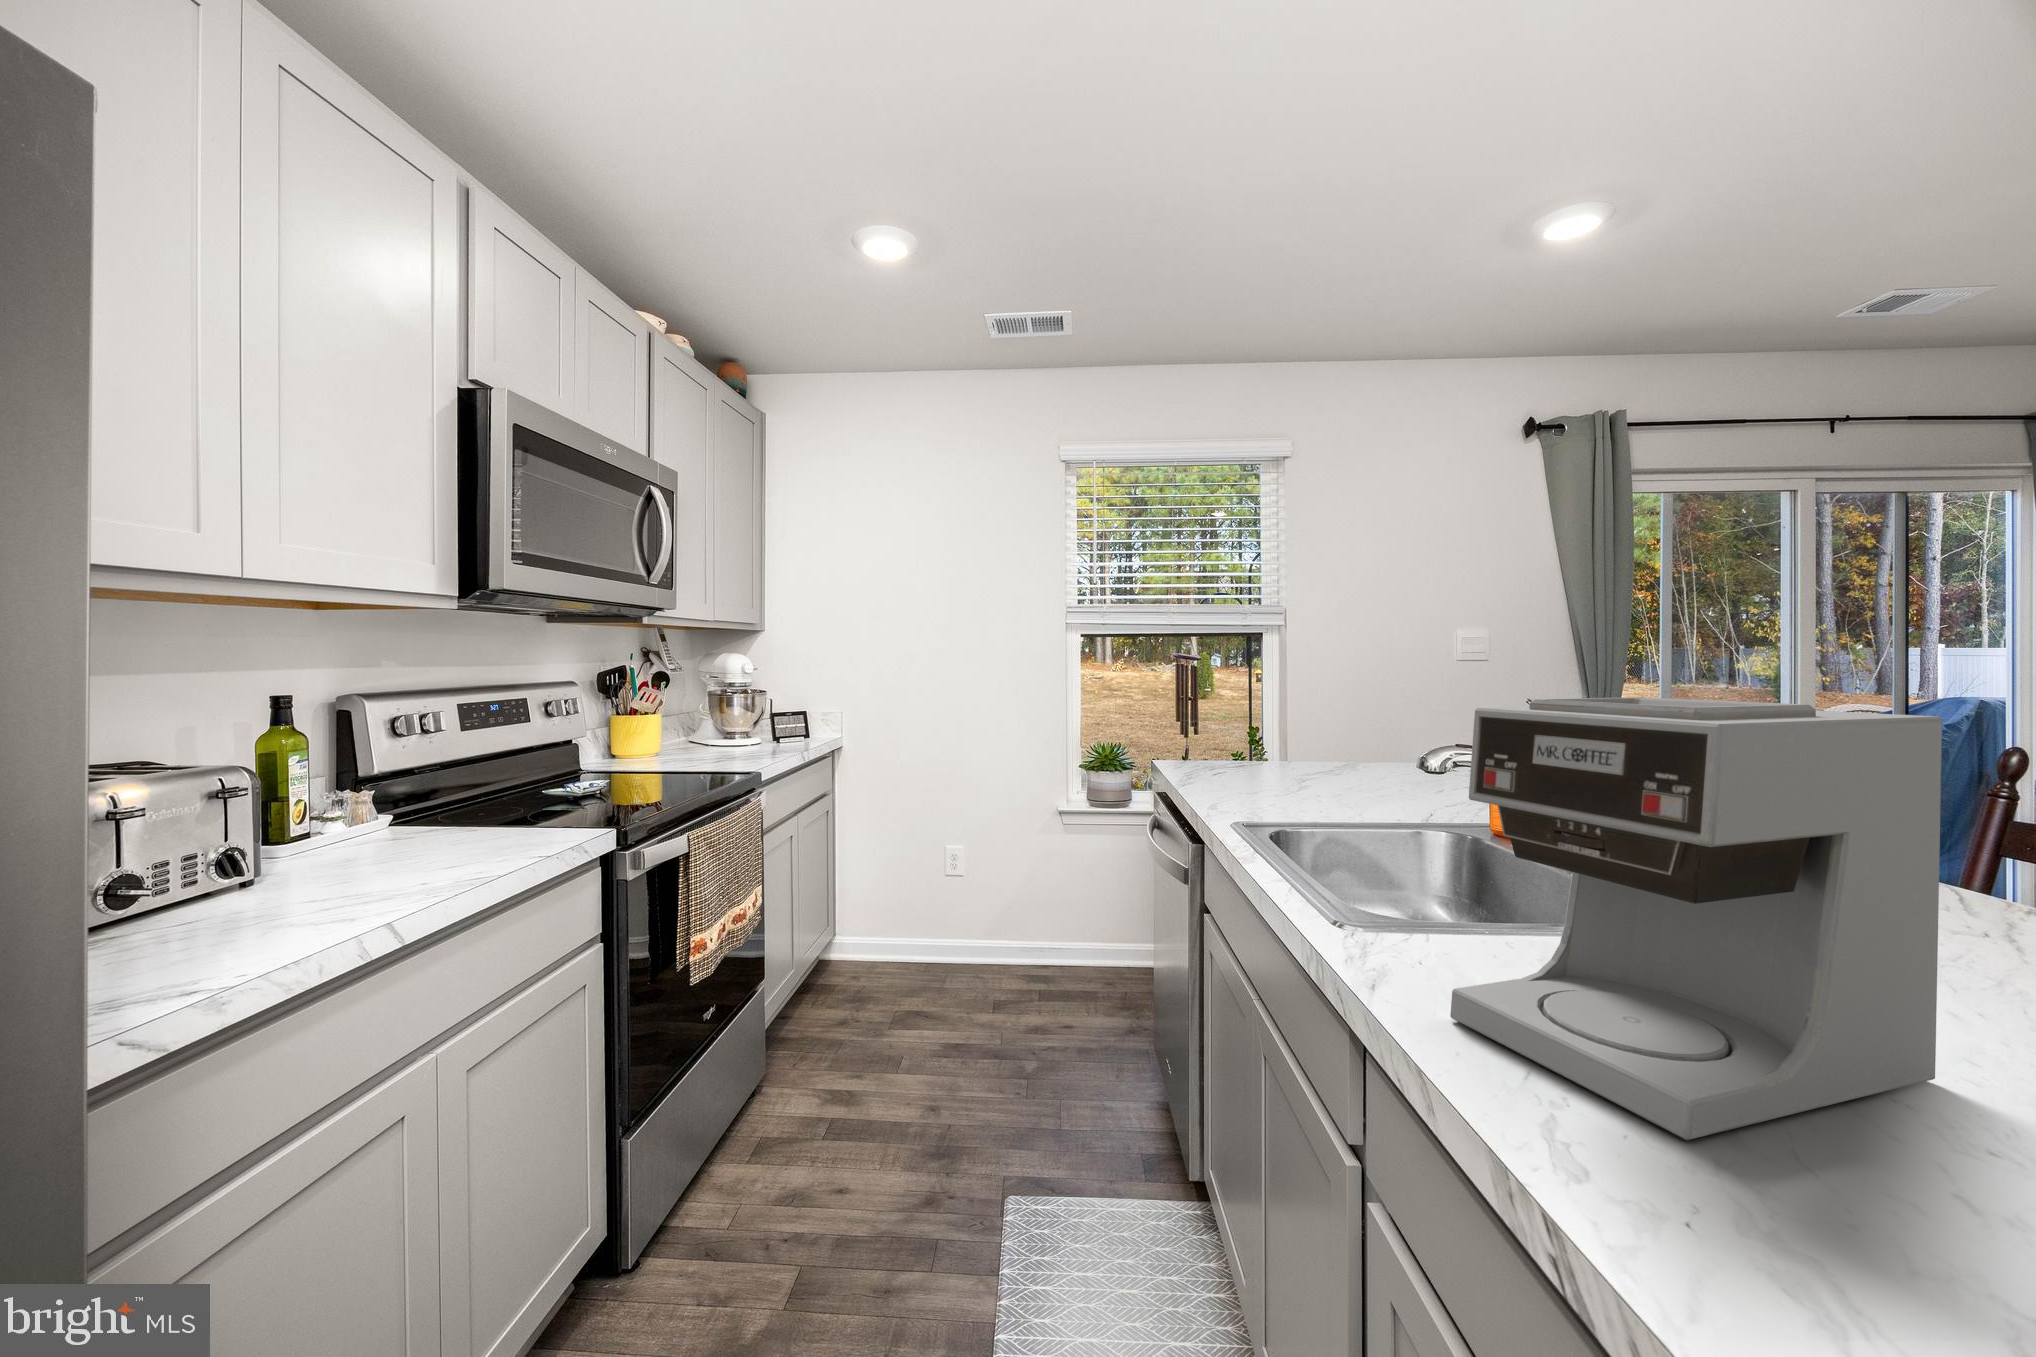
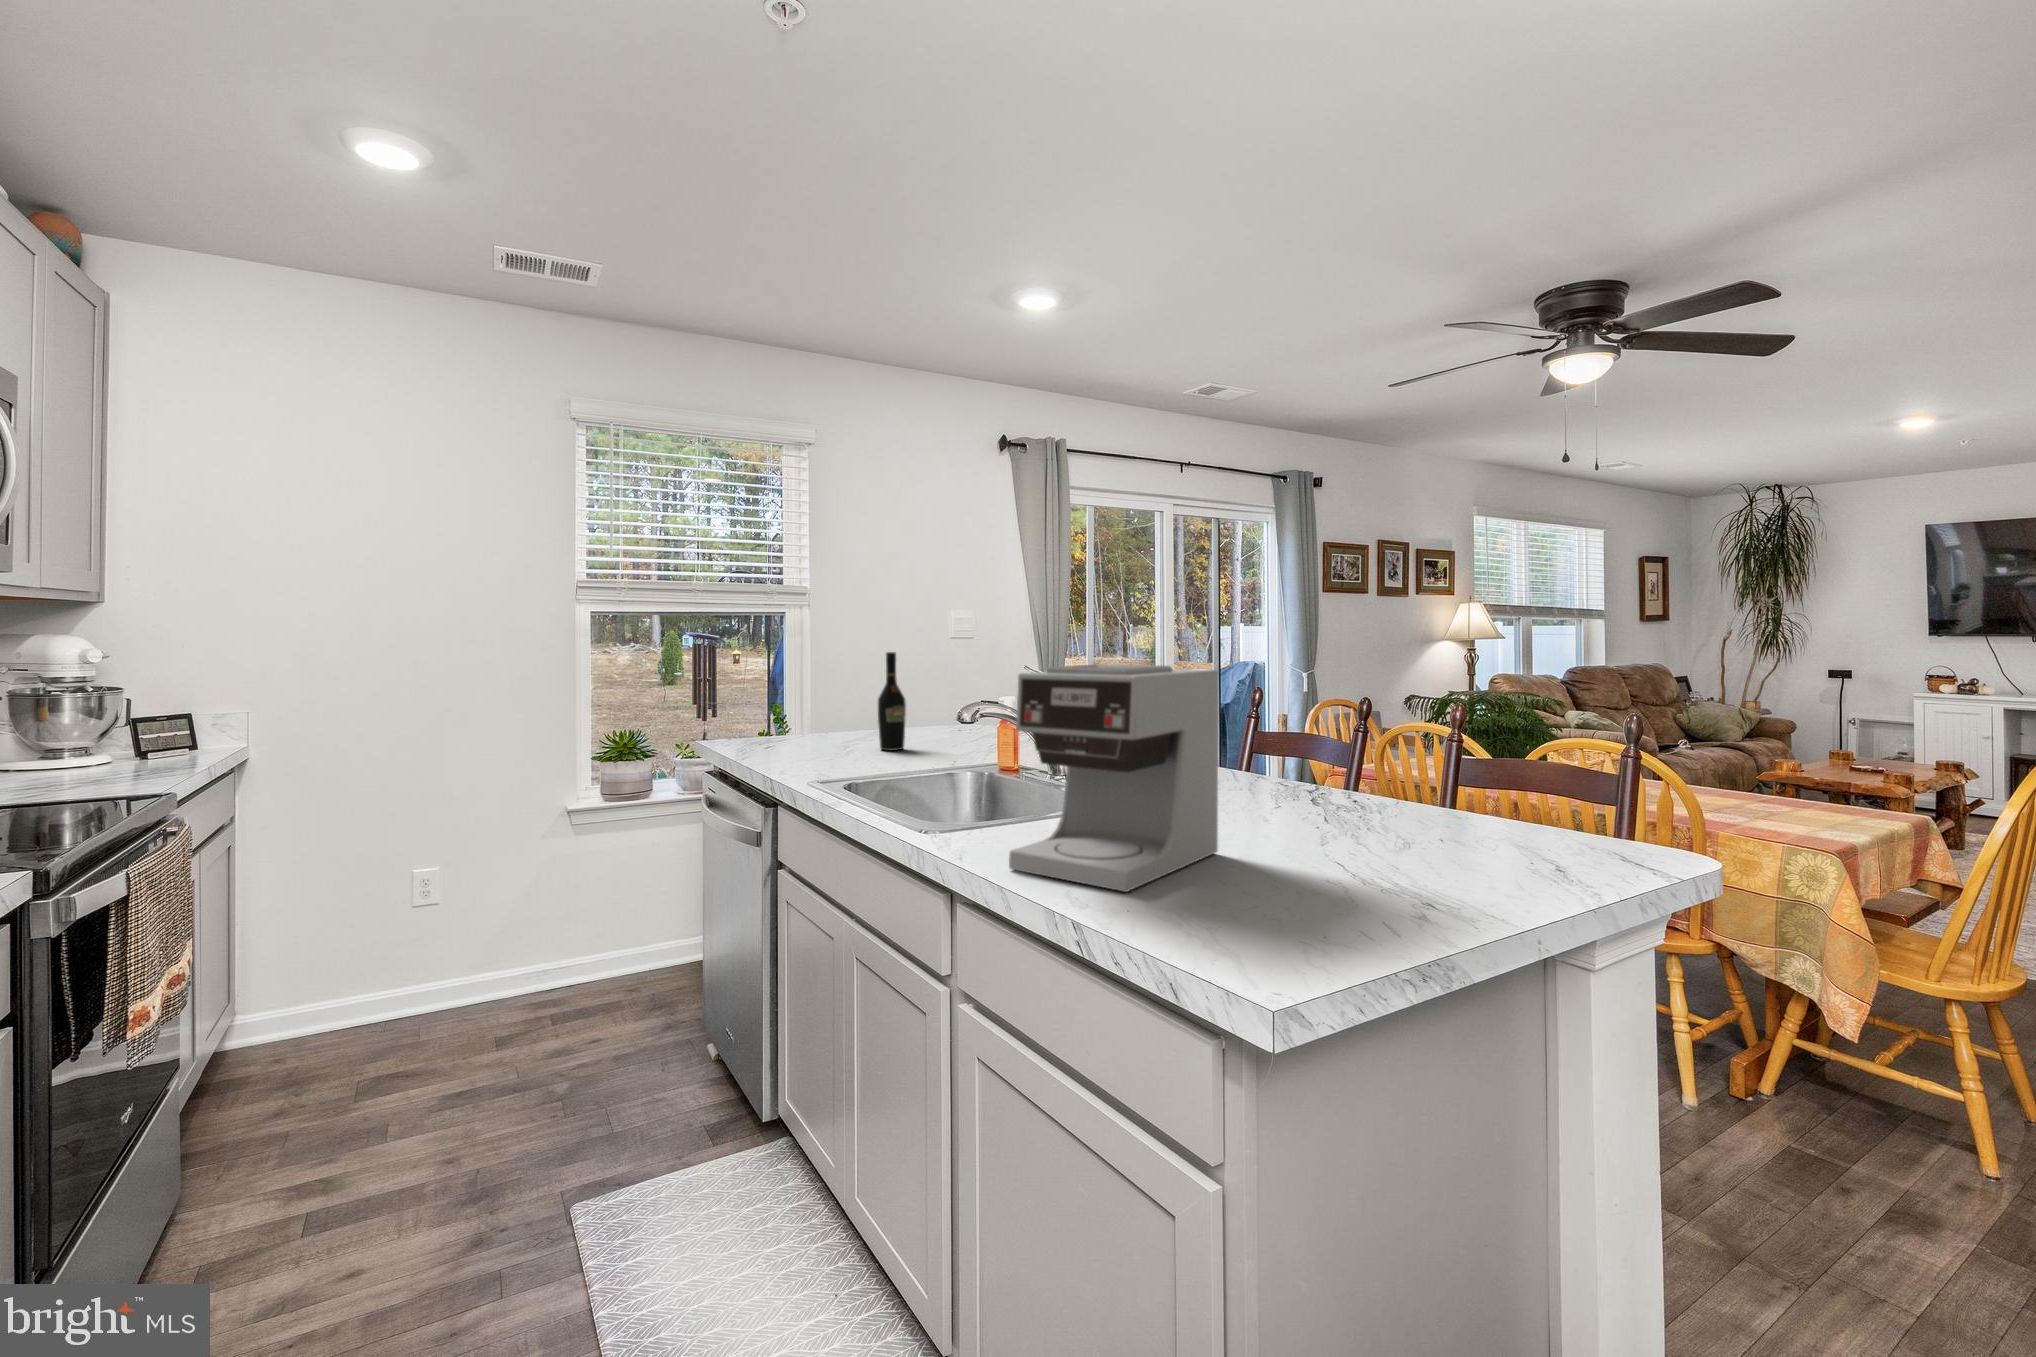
wine bottle: none [1342,674,1377,789] -> present [878,652,906,751]

